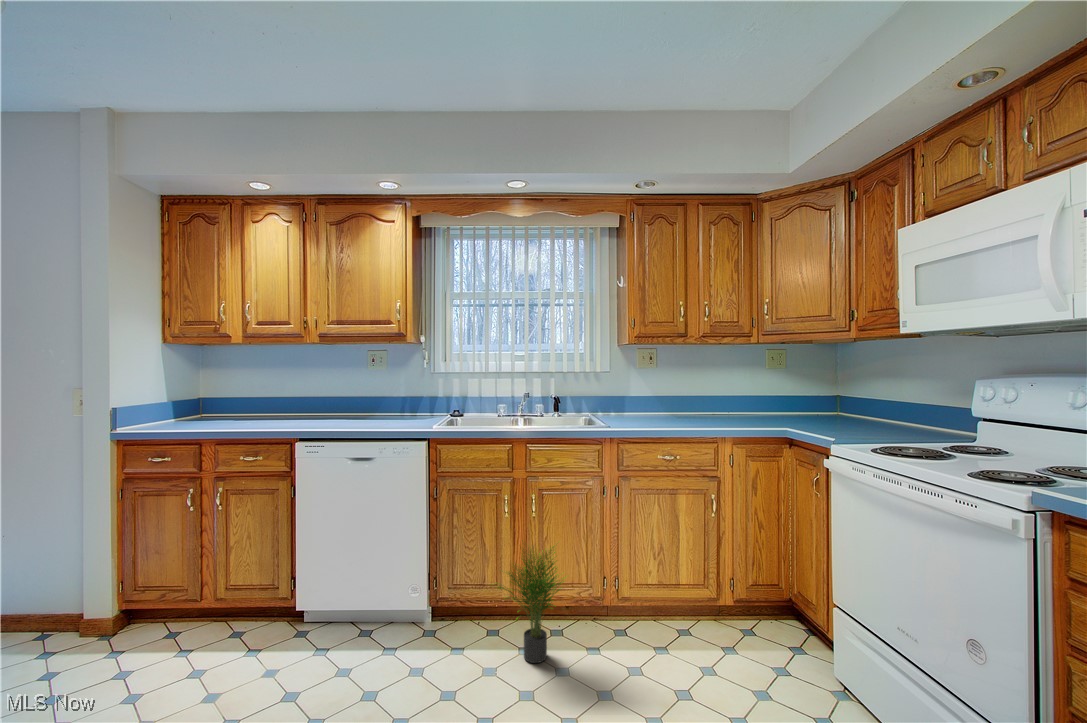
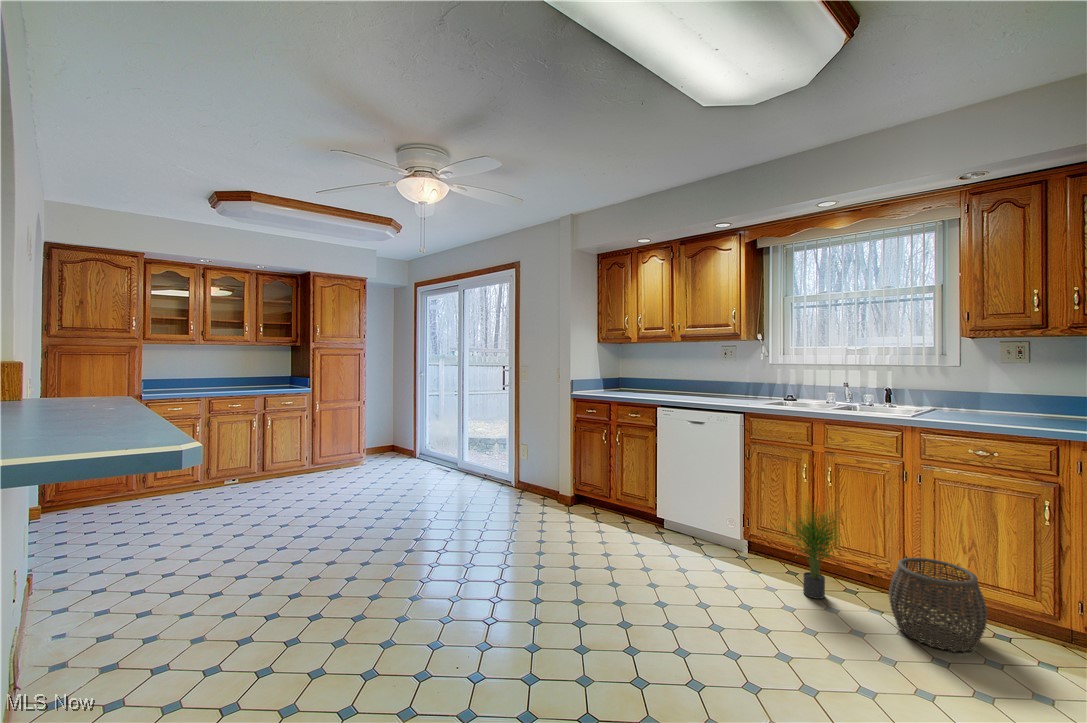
woven basket: none [614,576,698,677] -> present [889,558,987,652]

